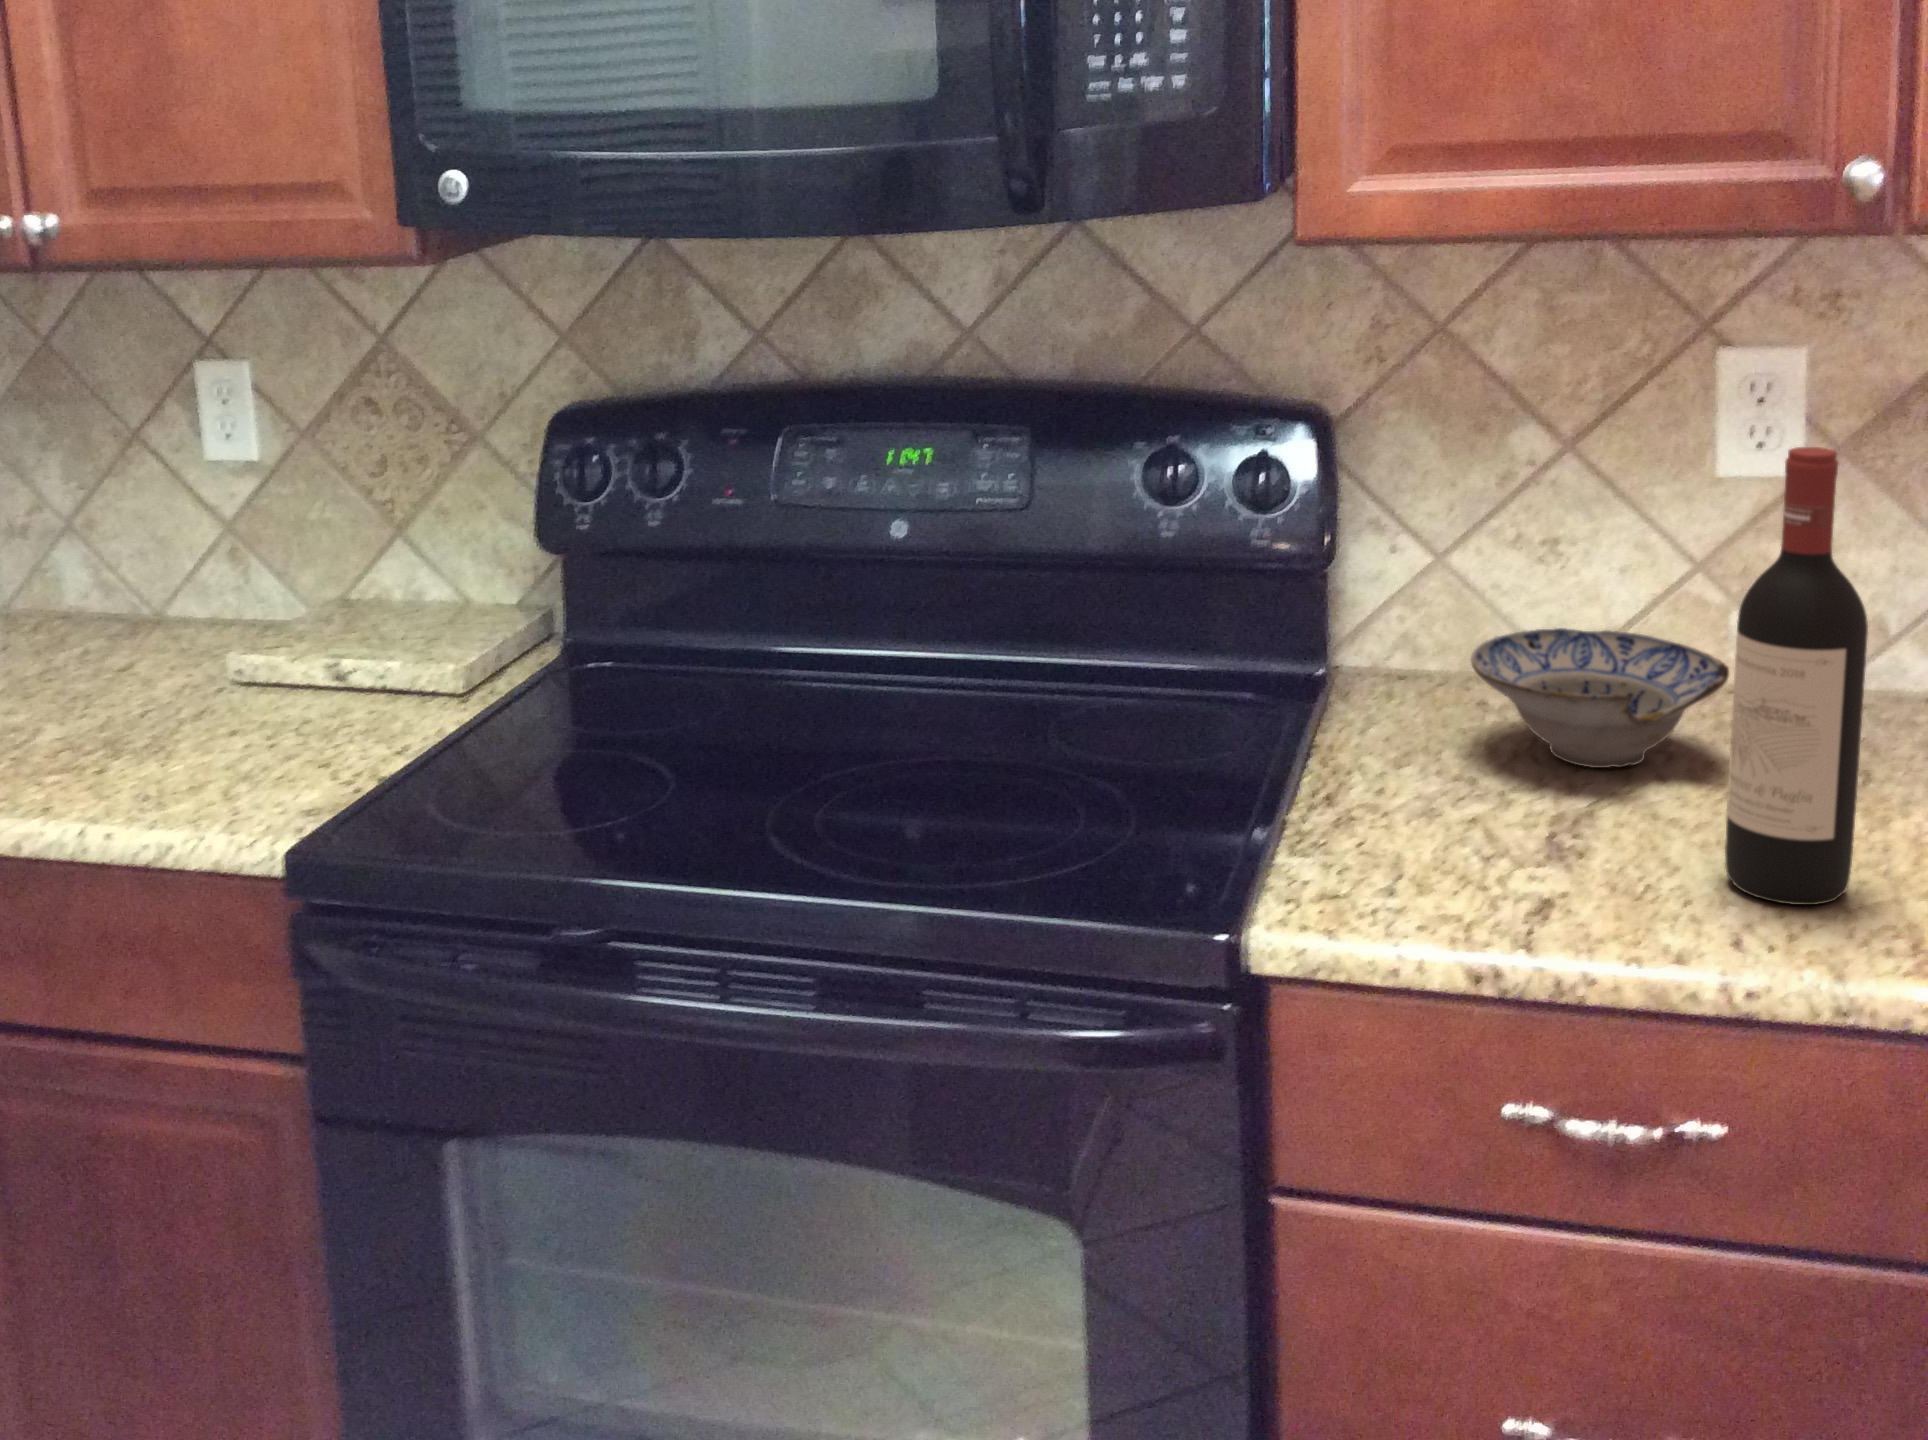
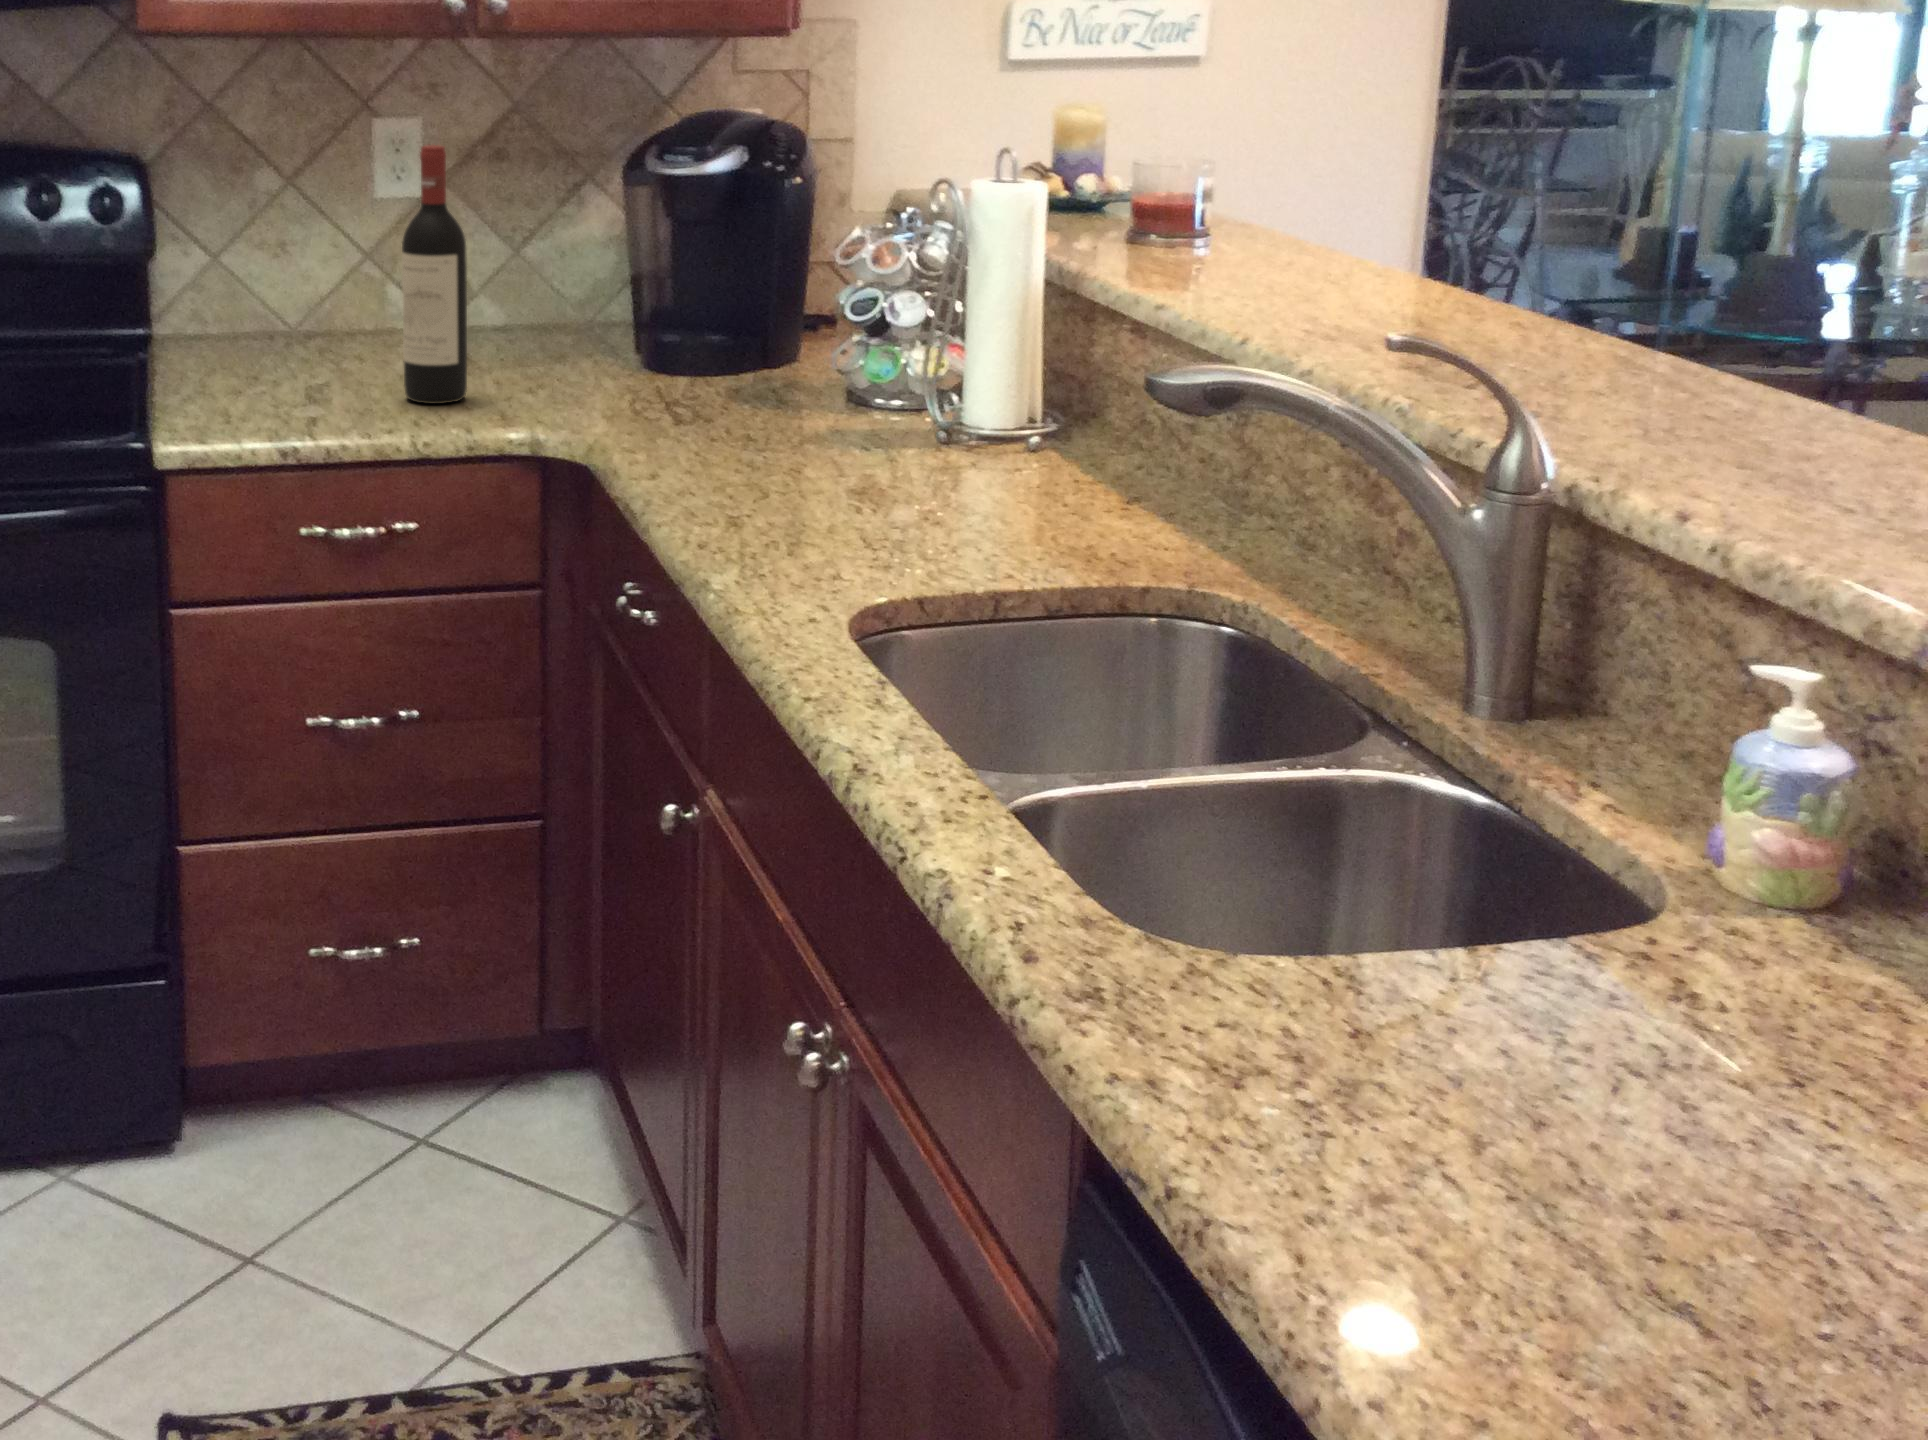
ceramic bowl: present [1471,628,1729,768] -> none [248,292,393,367]

